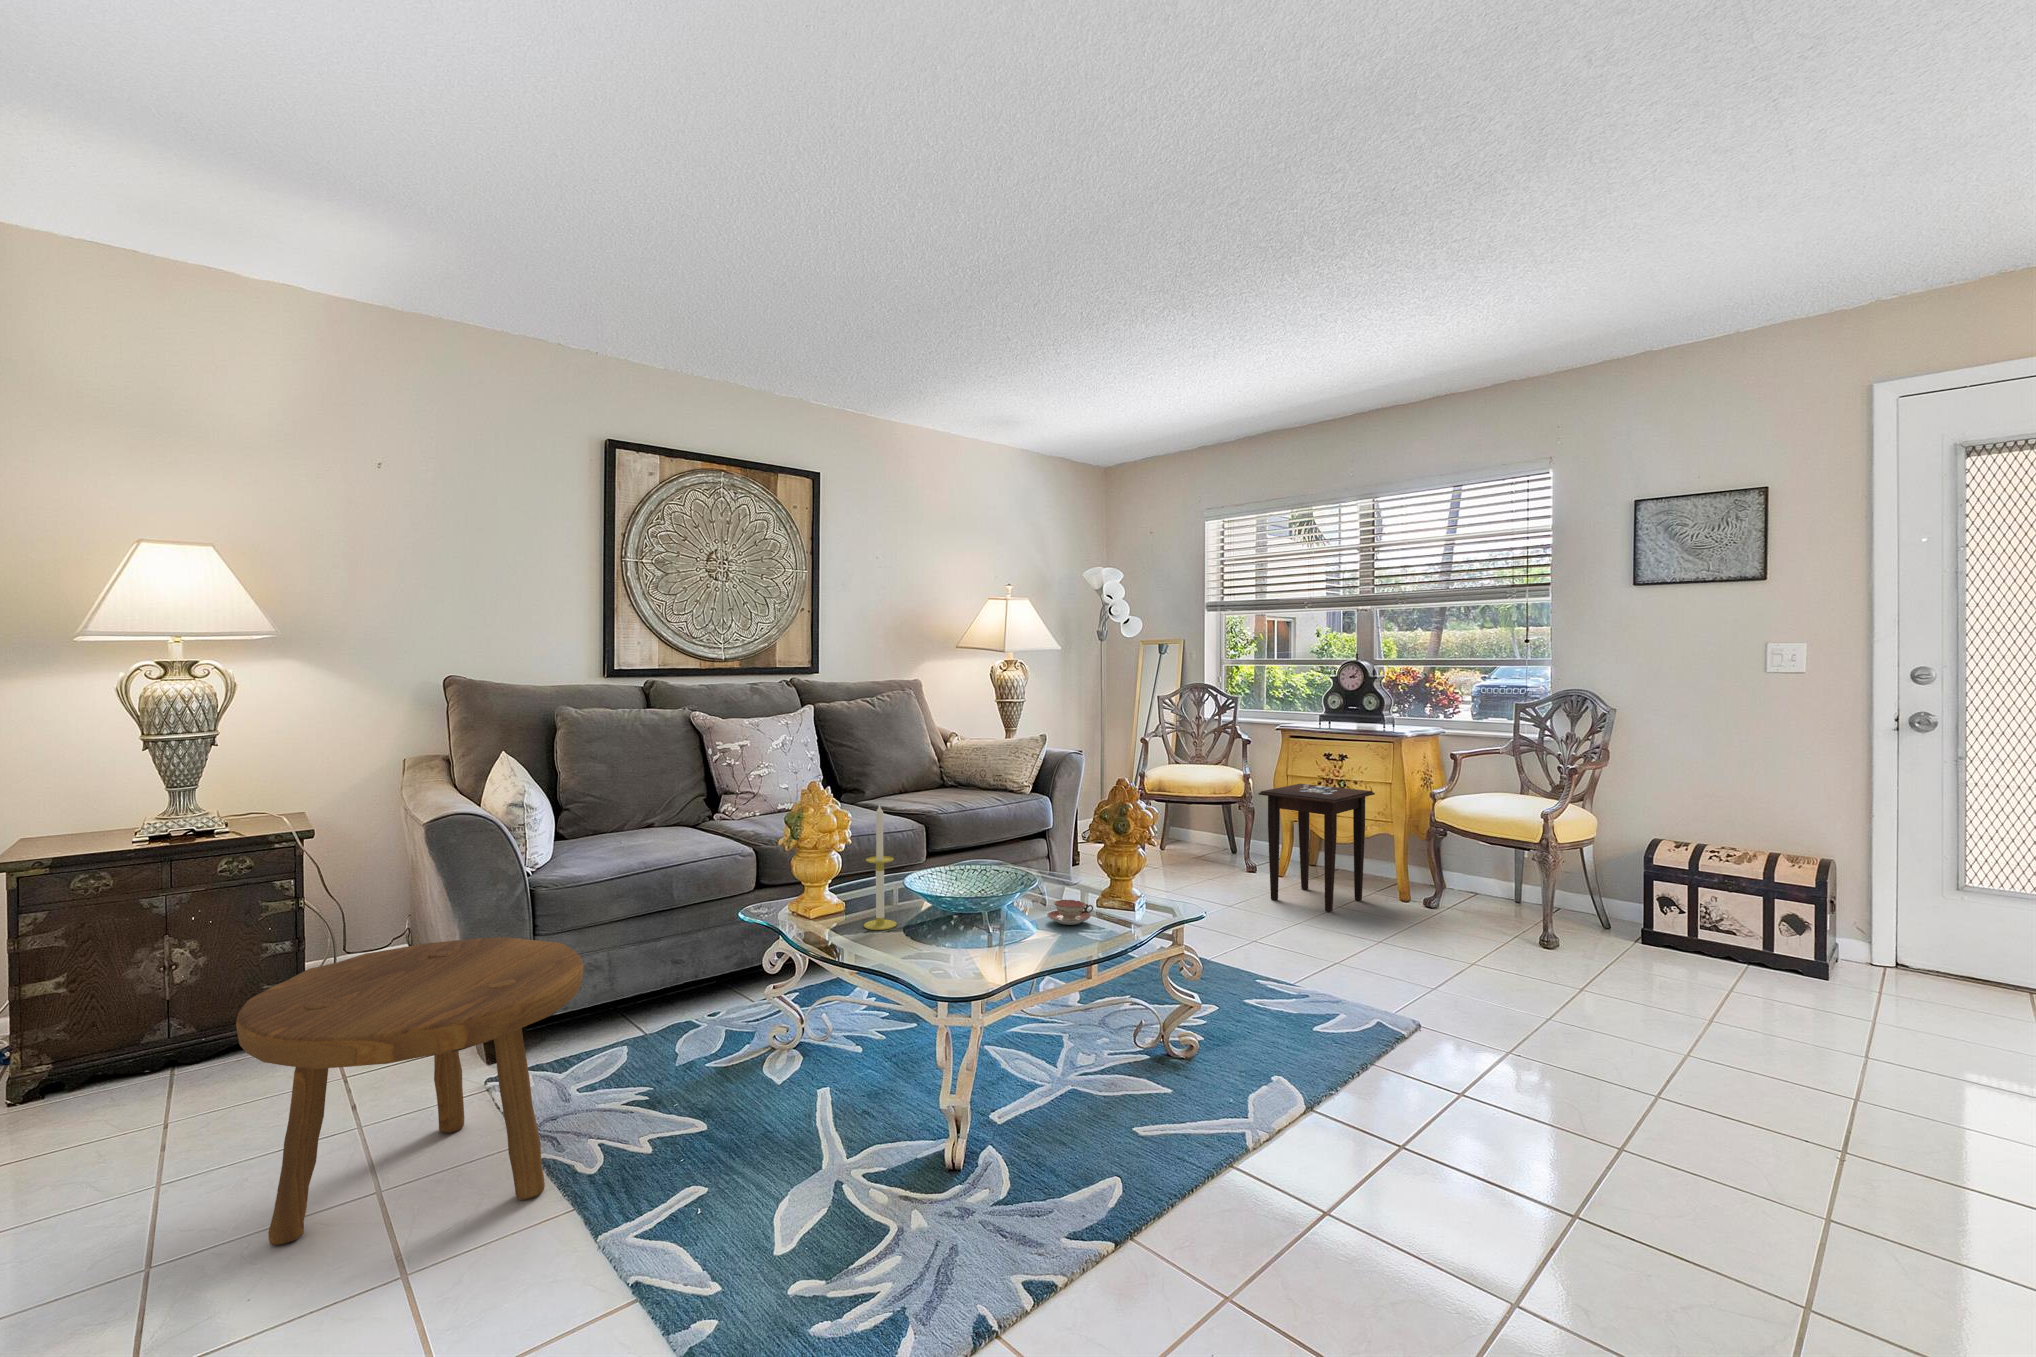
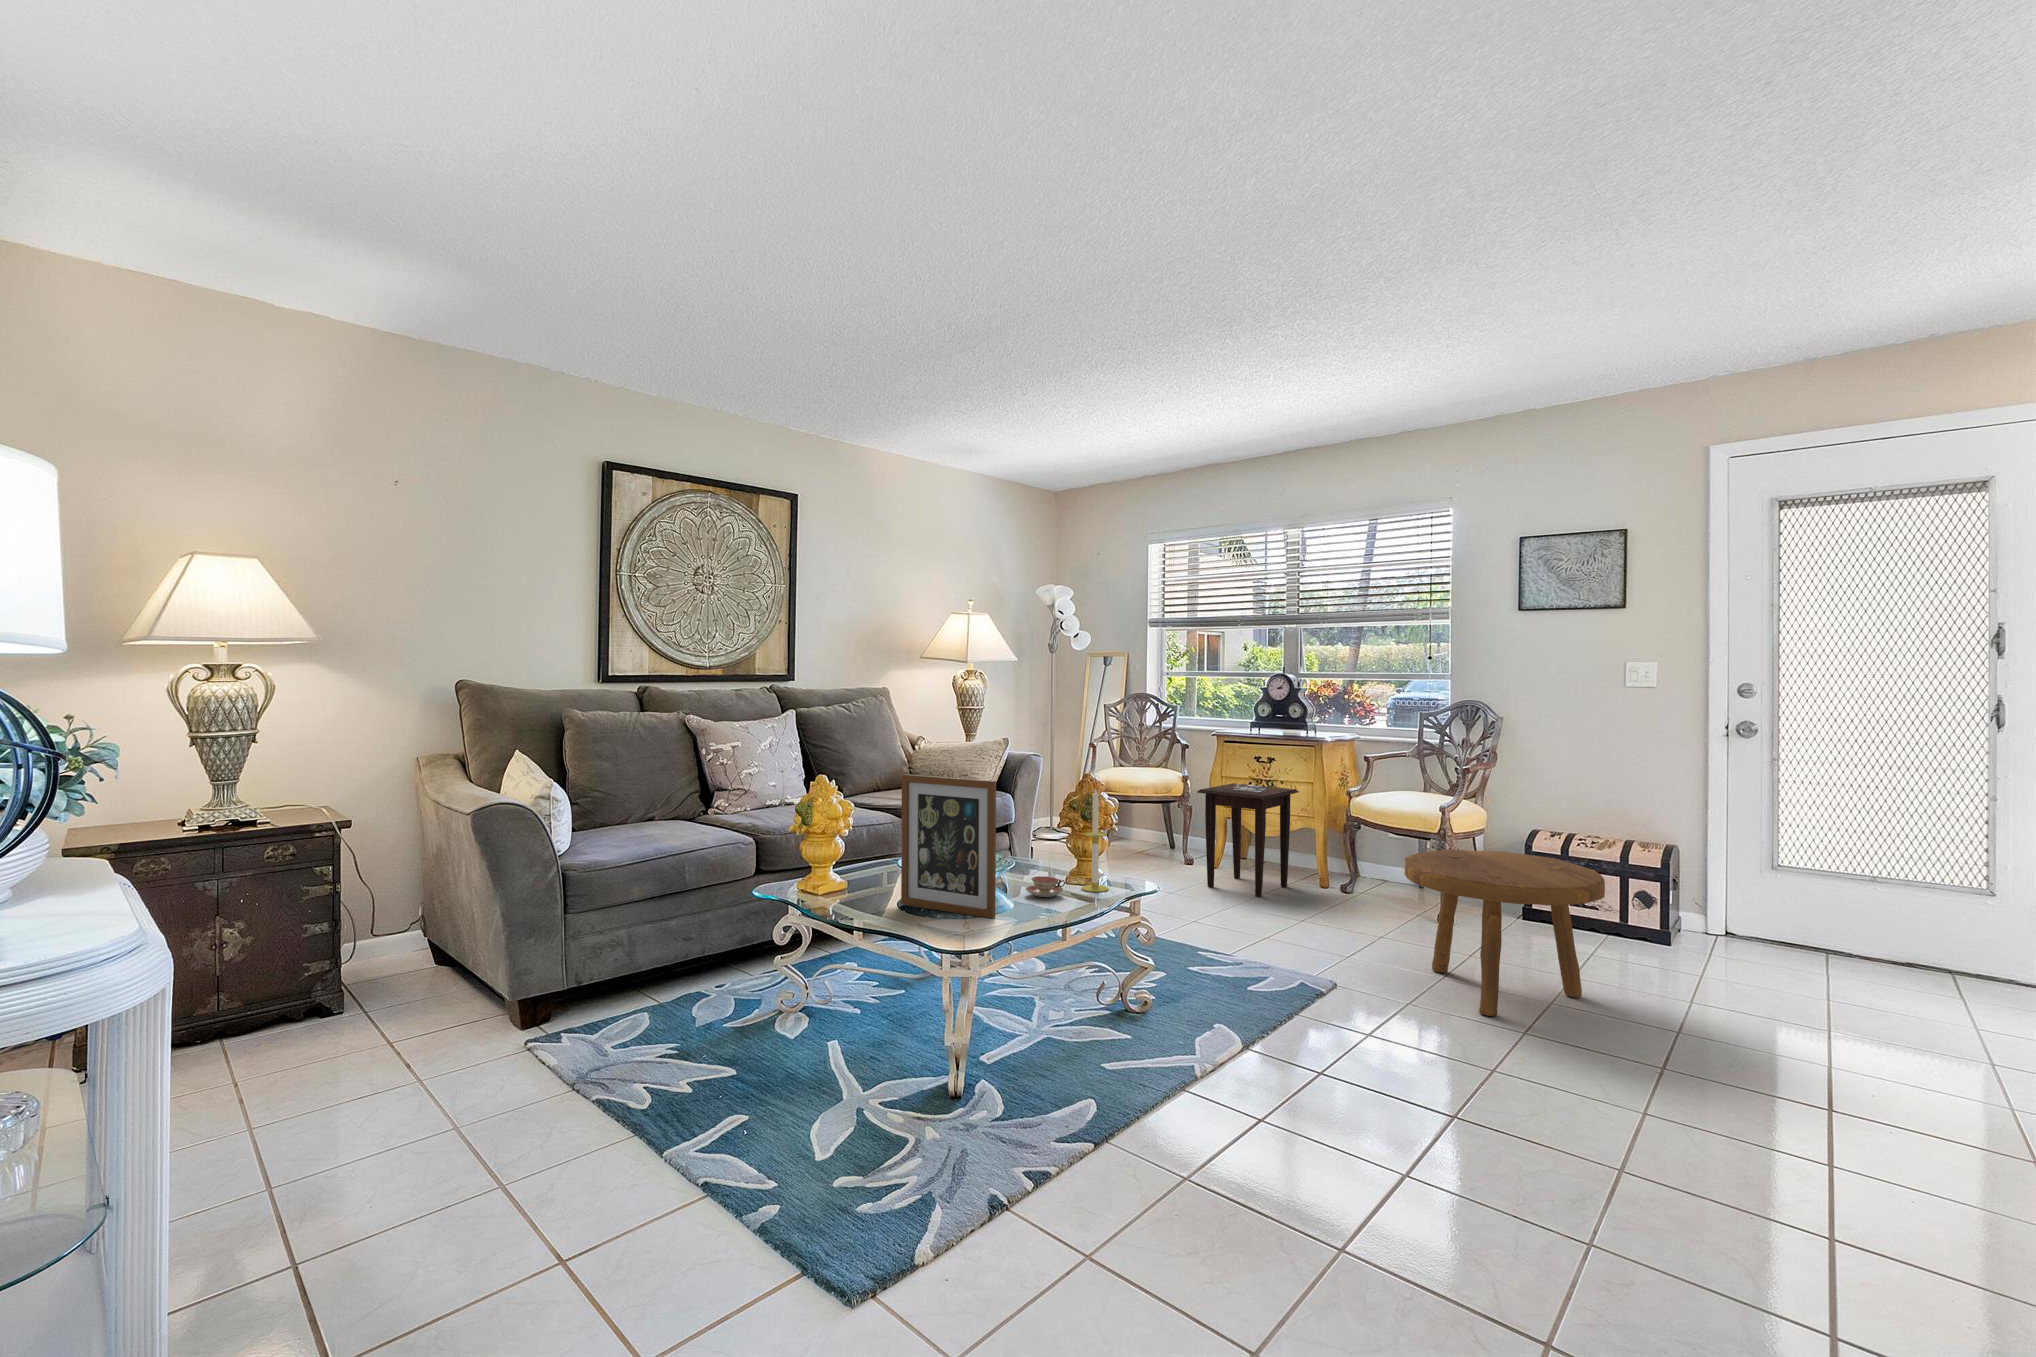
picture frame: none [900,783,1006,953] -> present [901,774,996,919]
candle: present [864,805,897,930] -> present [1082,789,1108,892]
footstool: present [236,937,584,1245] -> present [1405,850,1605,1016]

